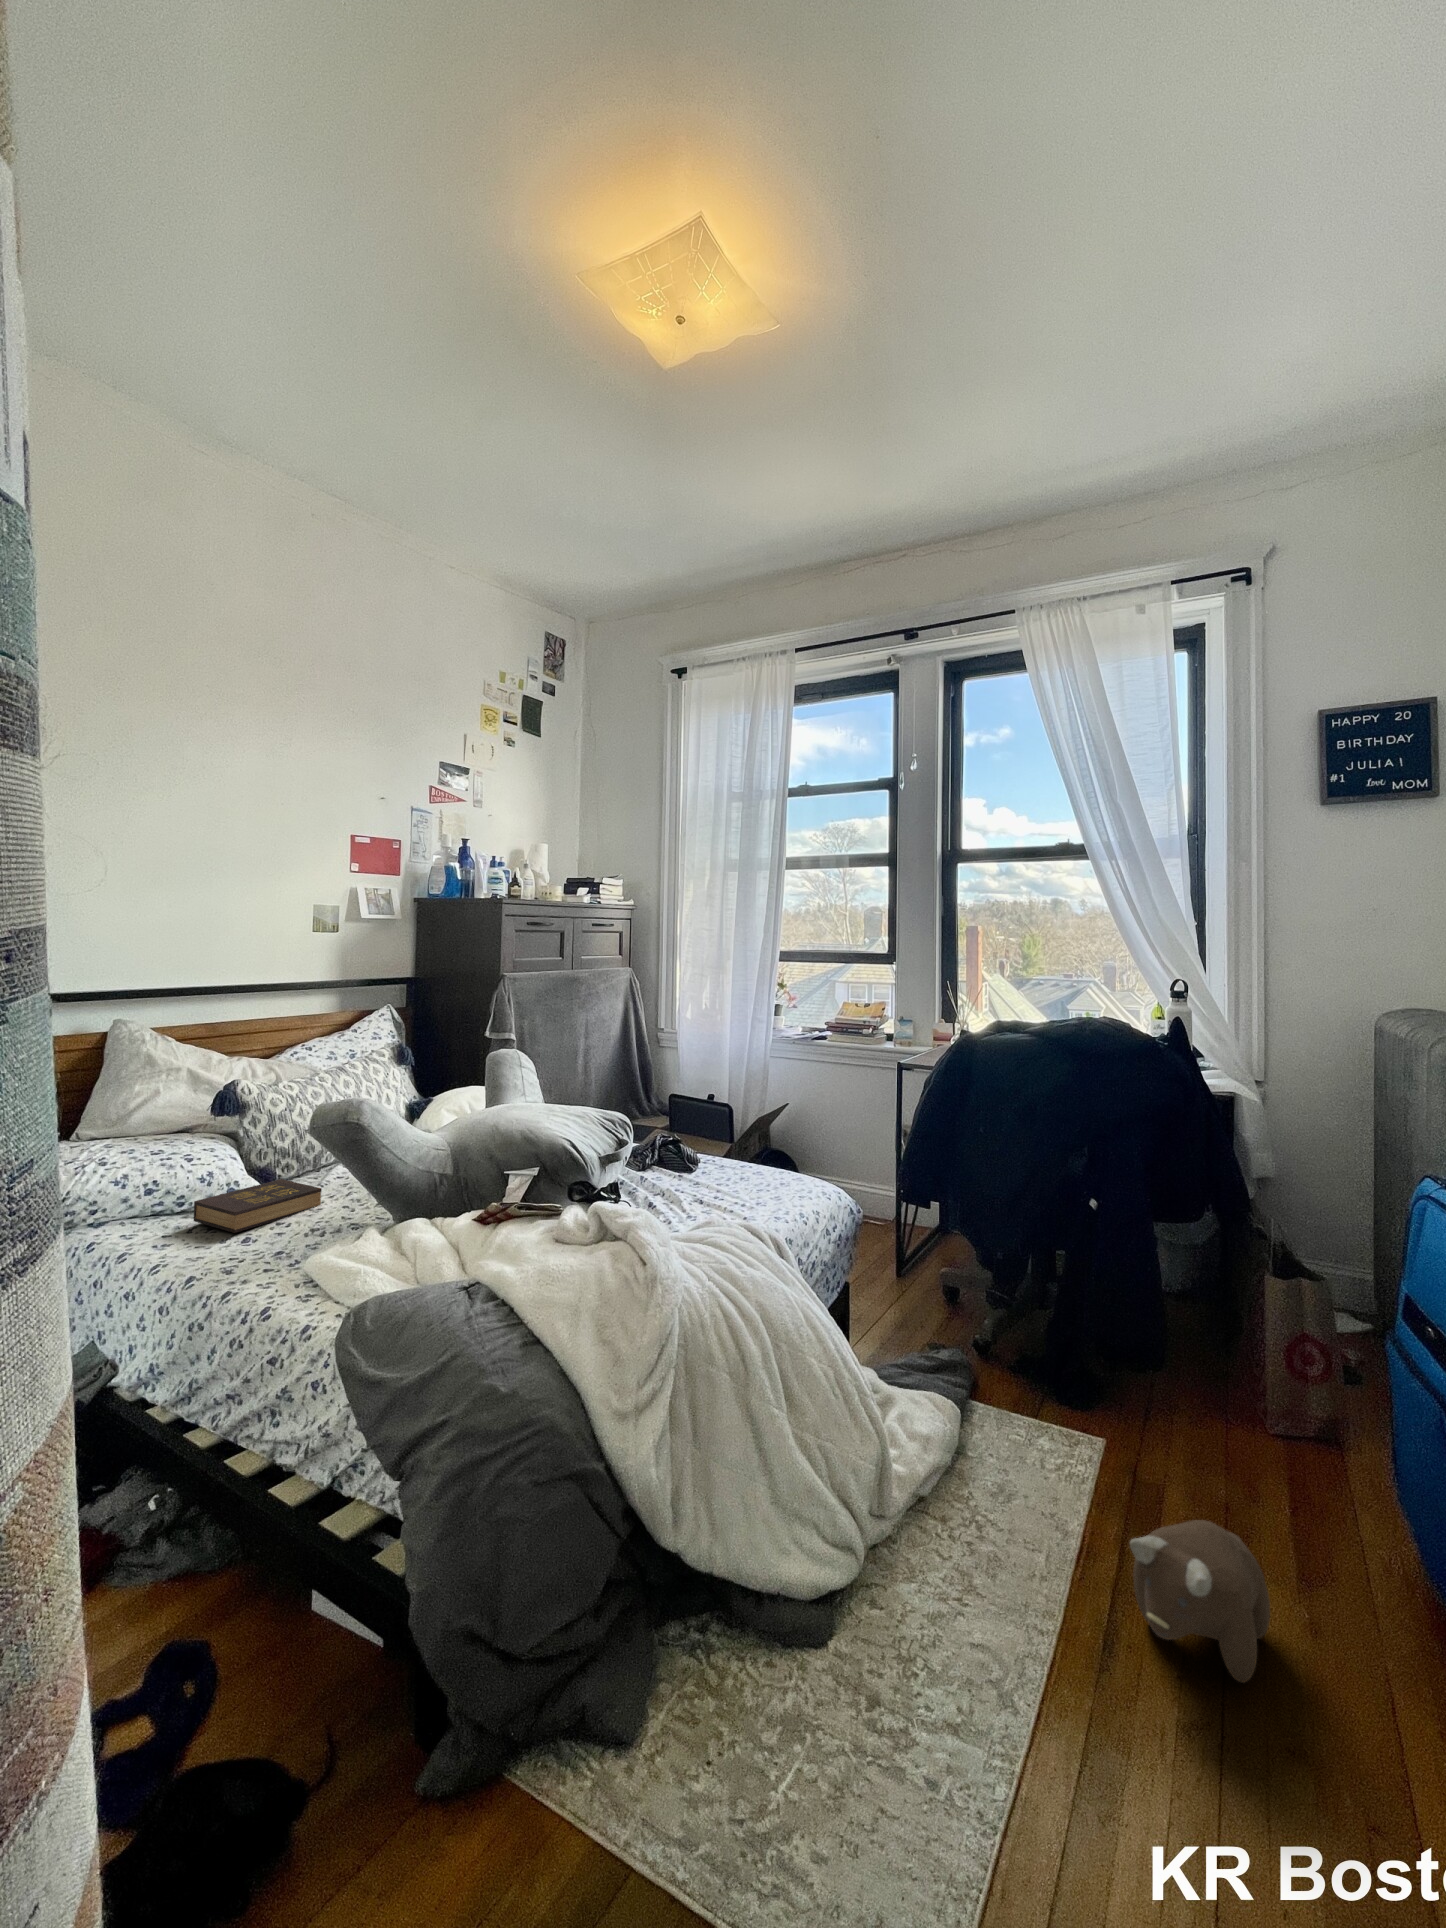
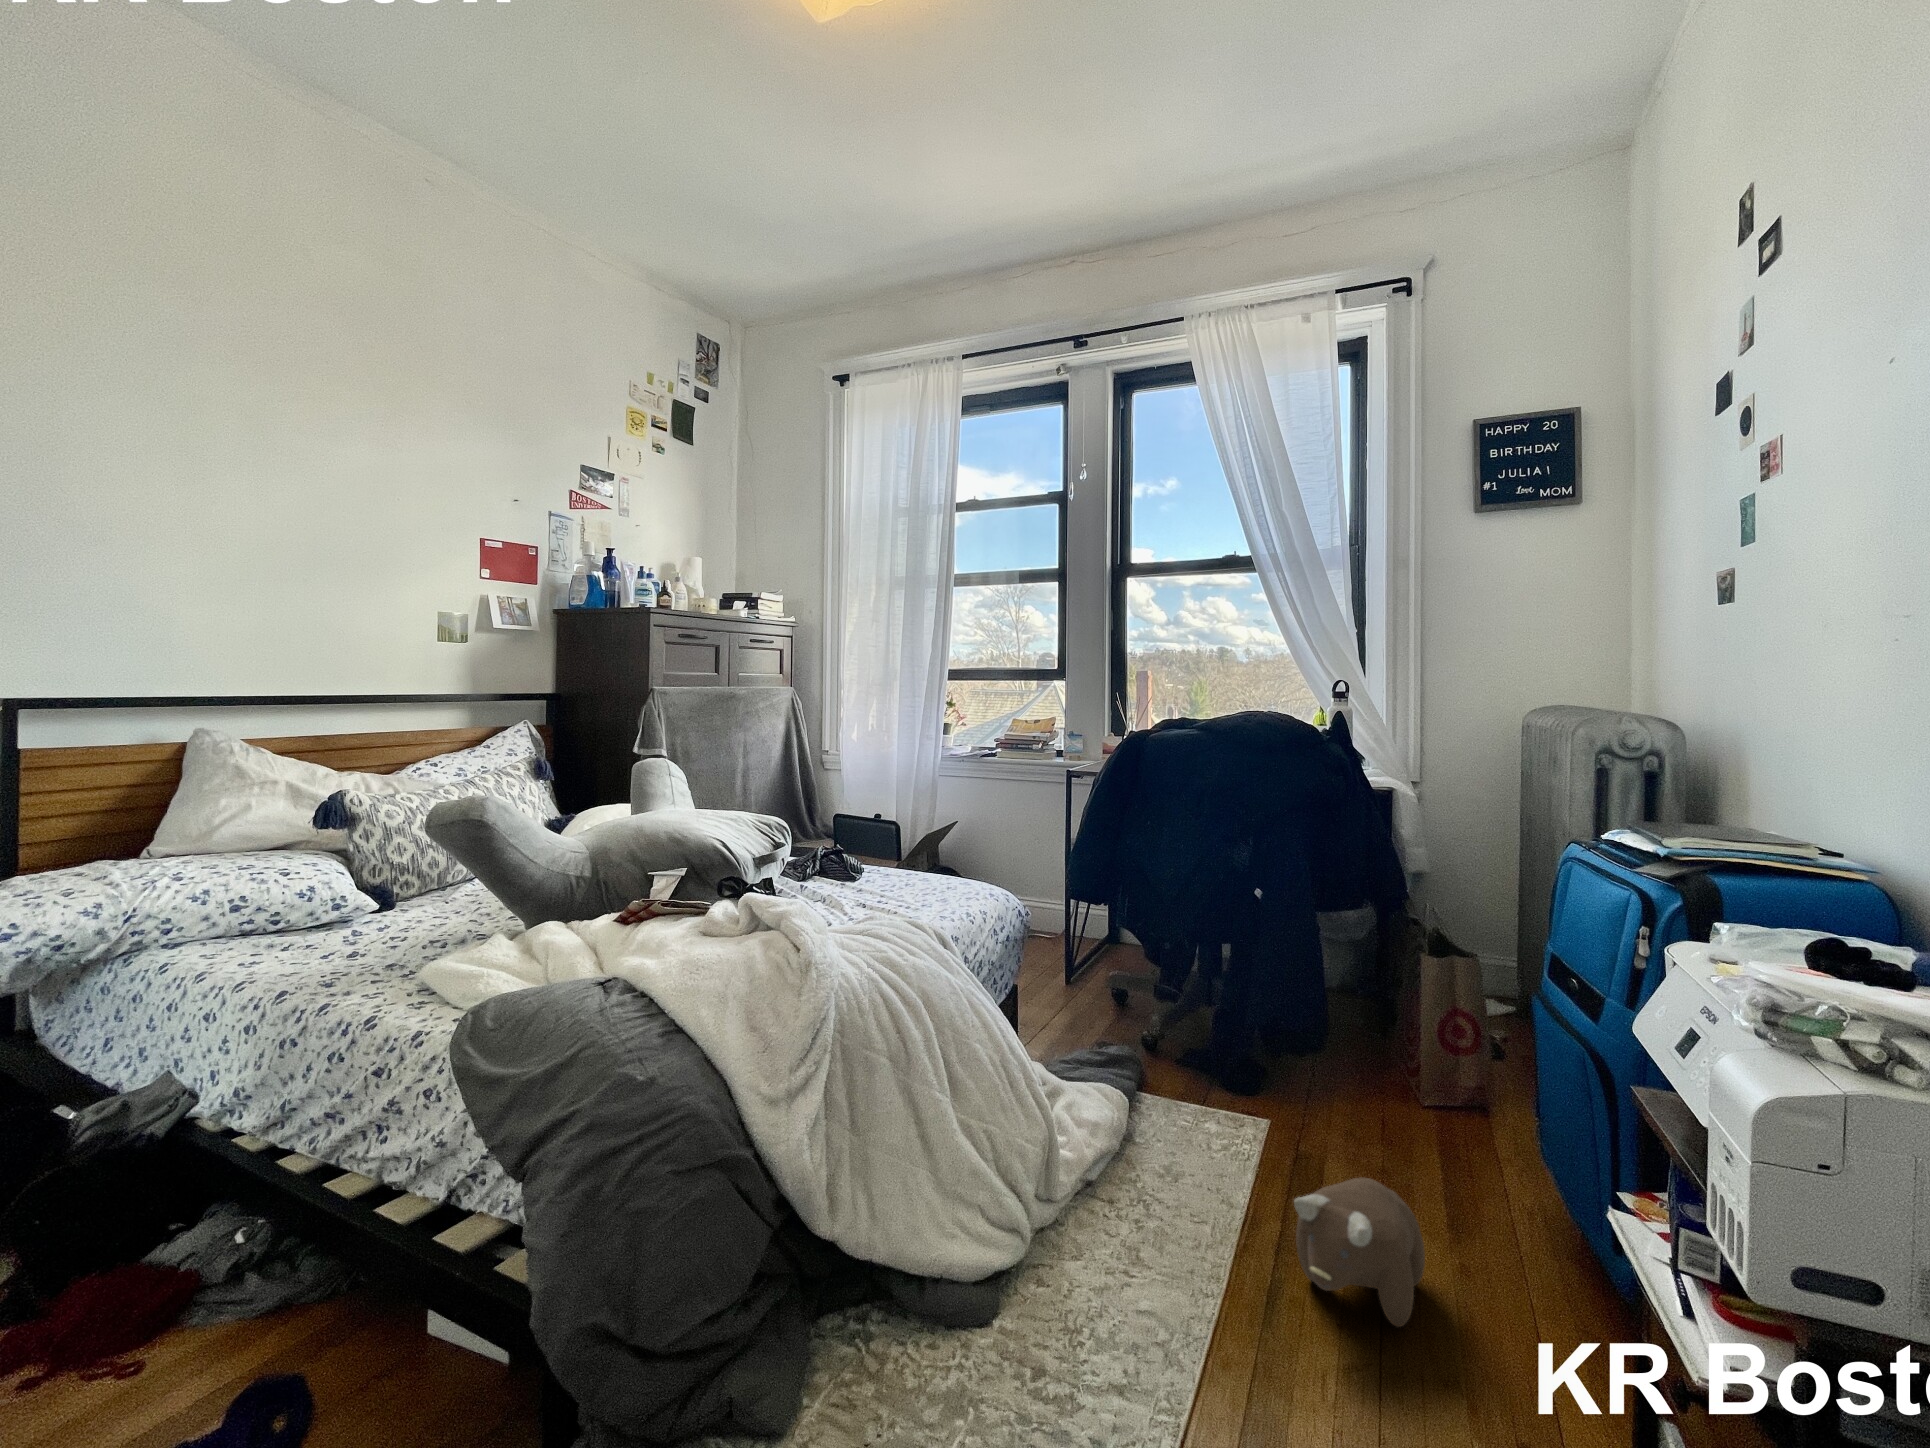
hardback book: present [194,1179,322,1233] -> none [292,894,444,947]

